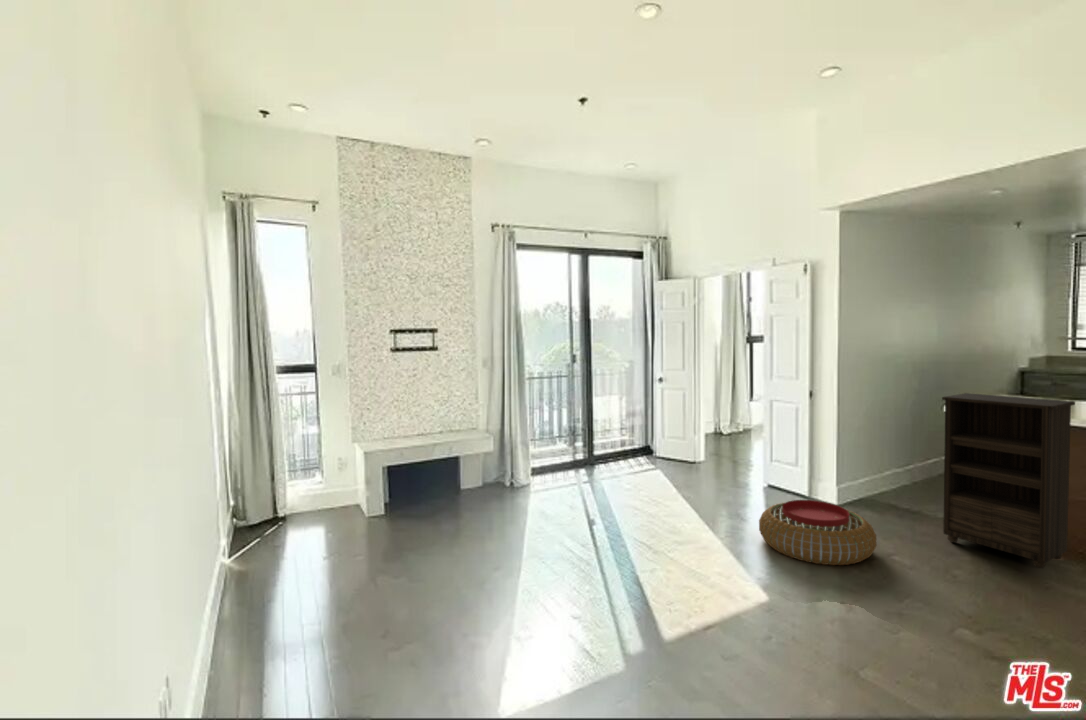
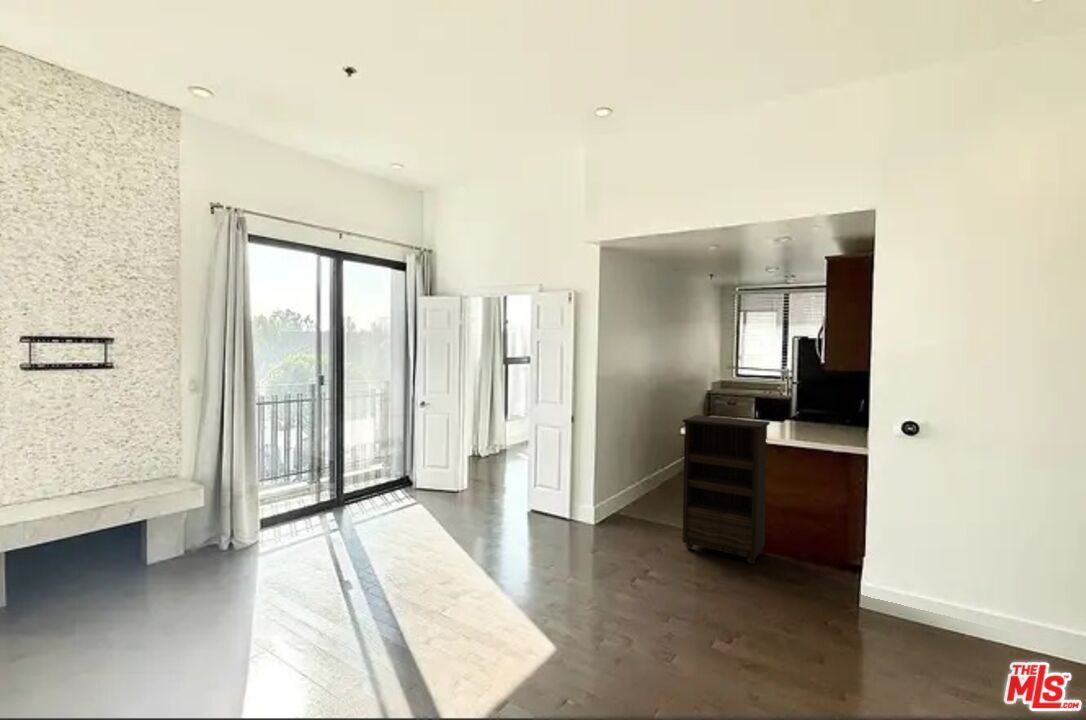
pouf: present [759,500,876,565] -> none [534,527,639,595]

